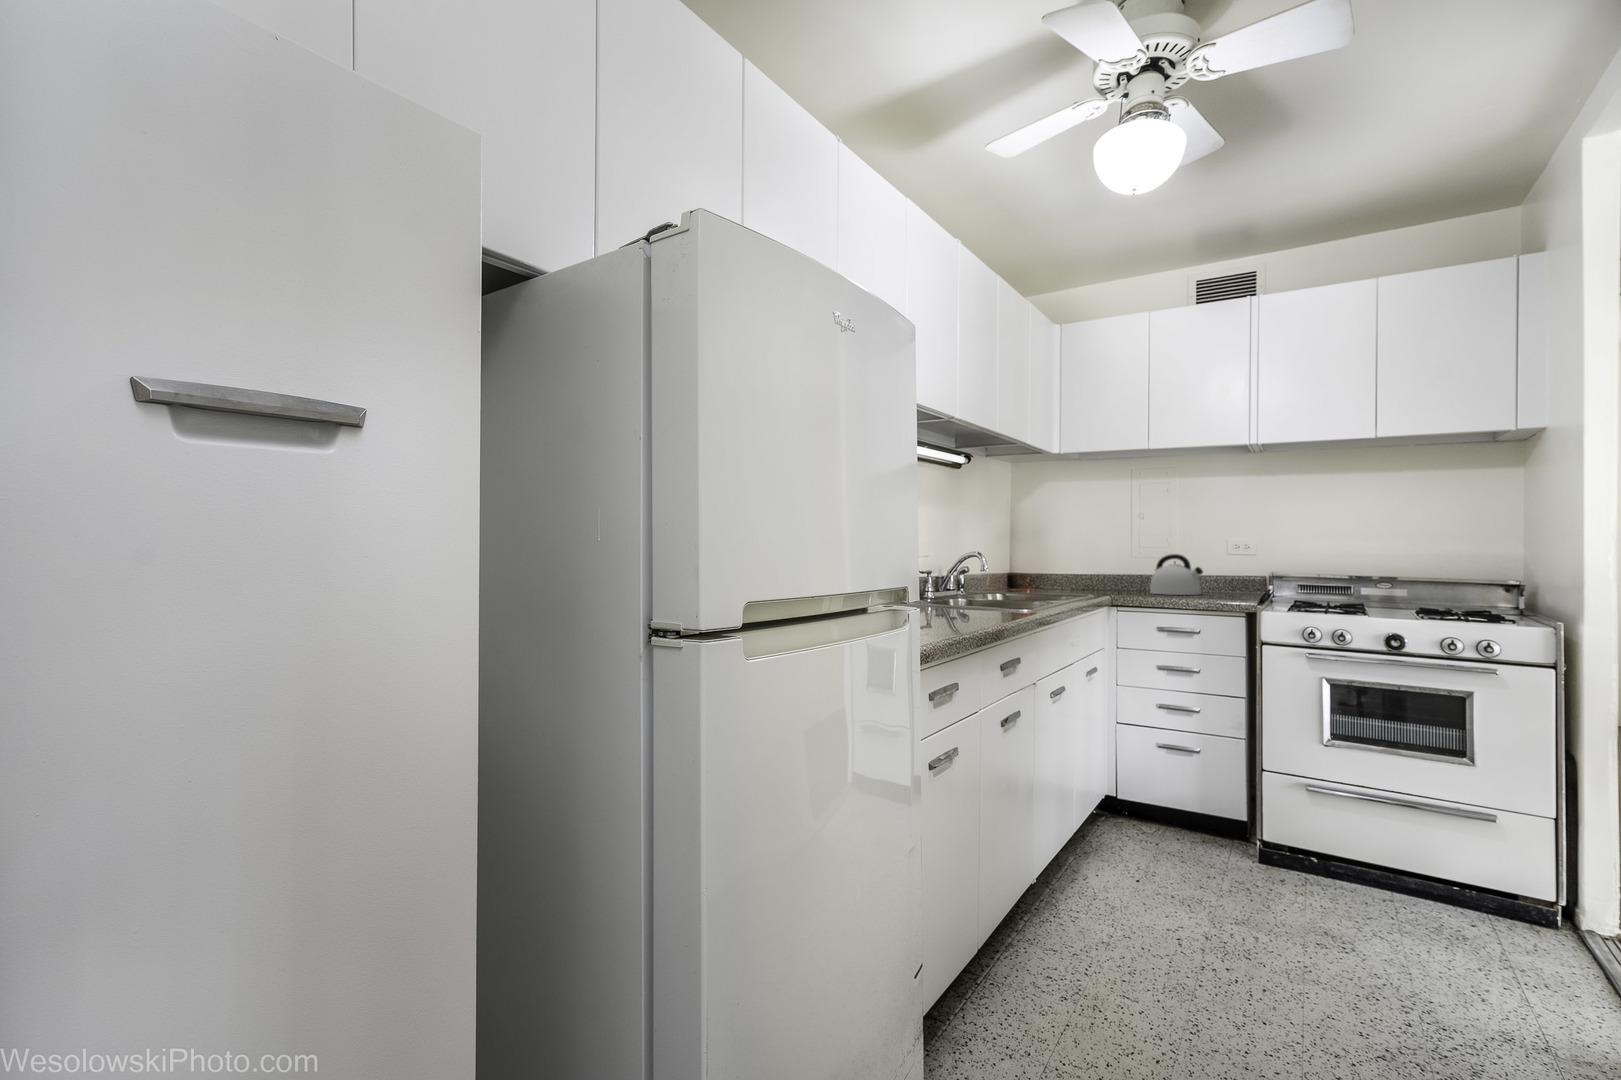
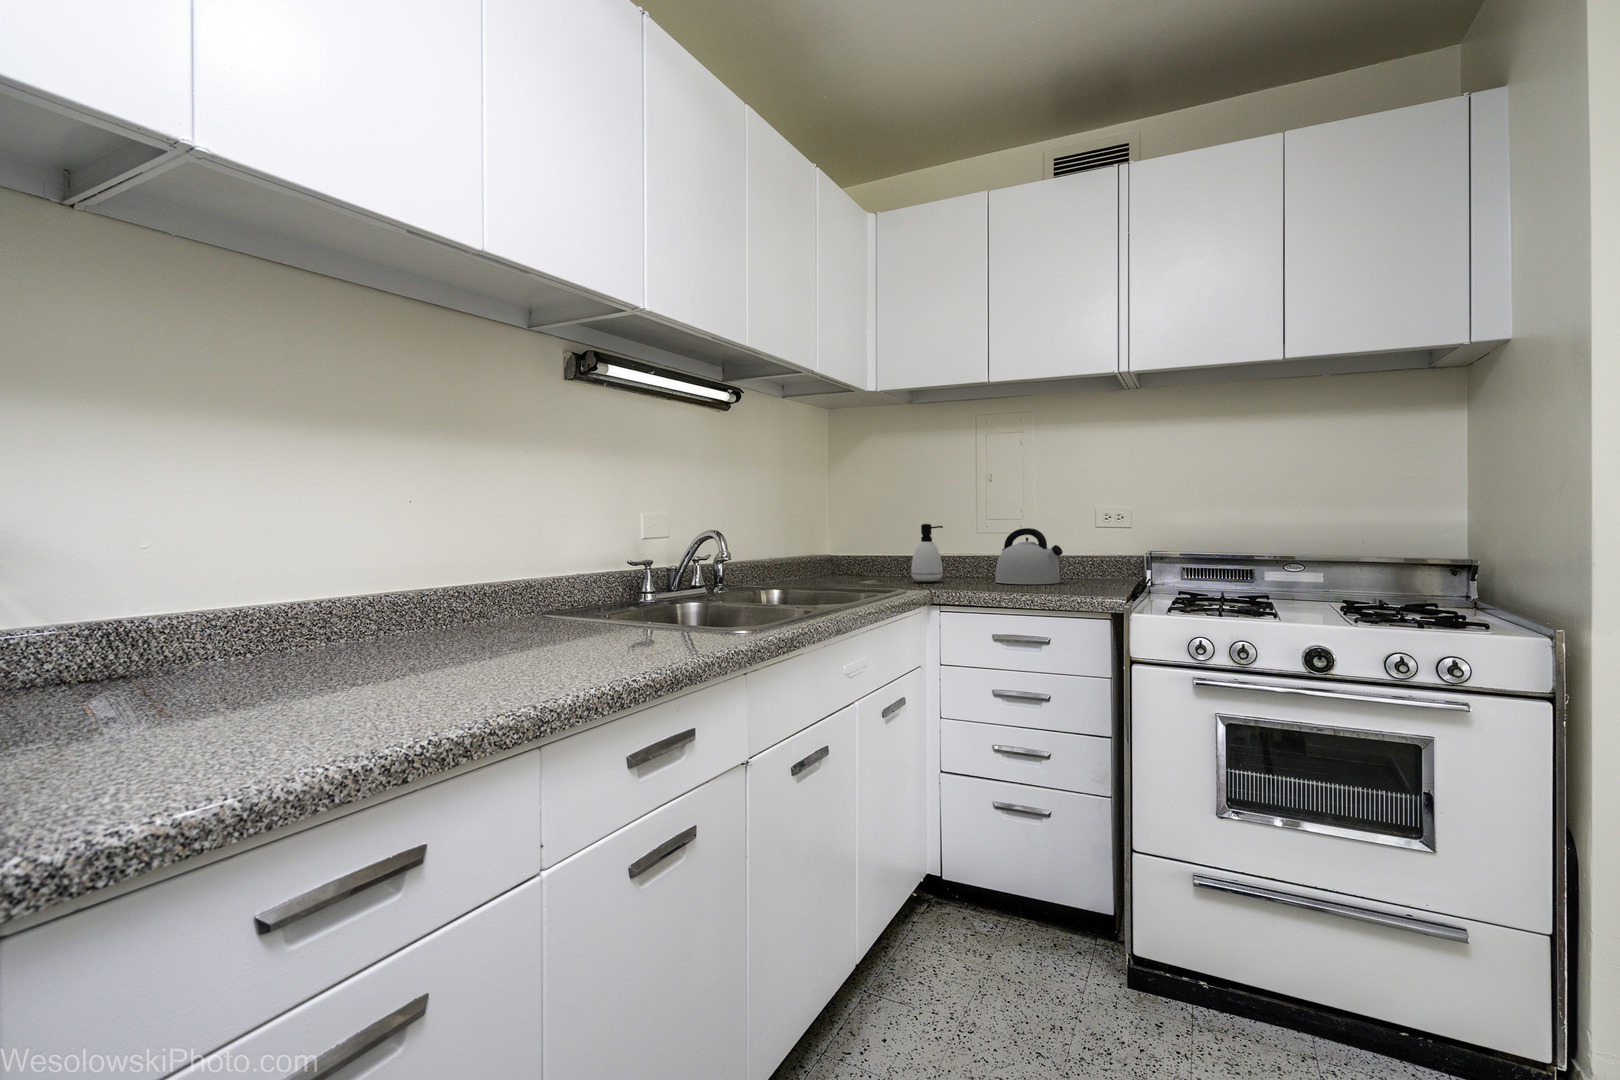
soap dispenser: none [1084,550,1108,592] -> present [911,524,943,582]

